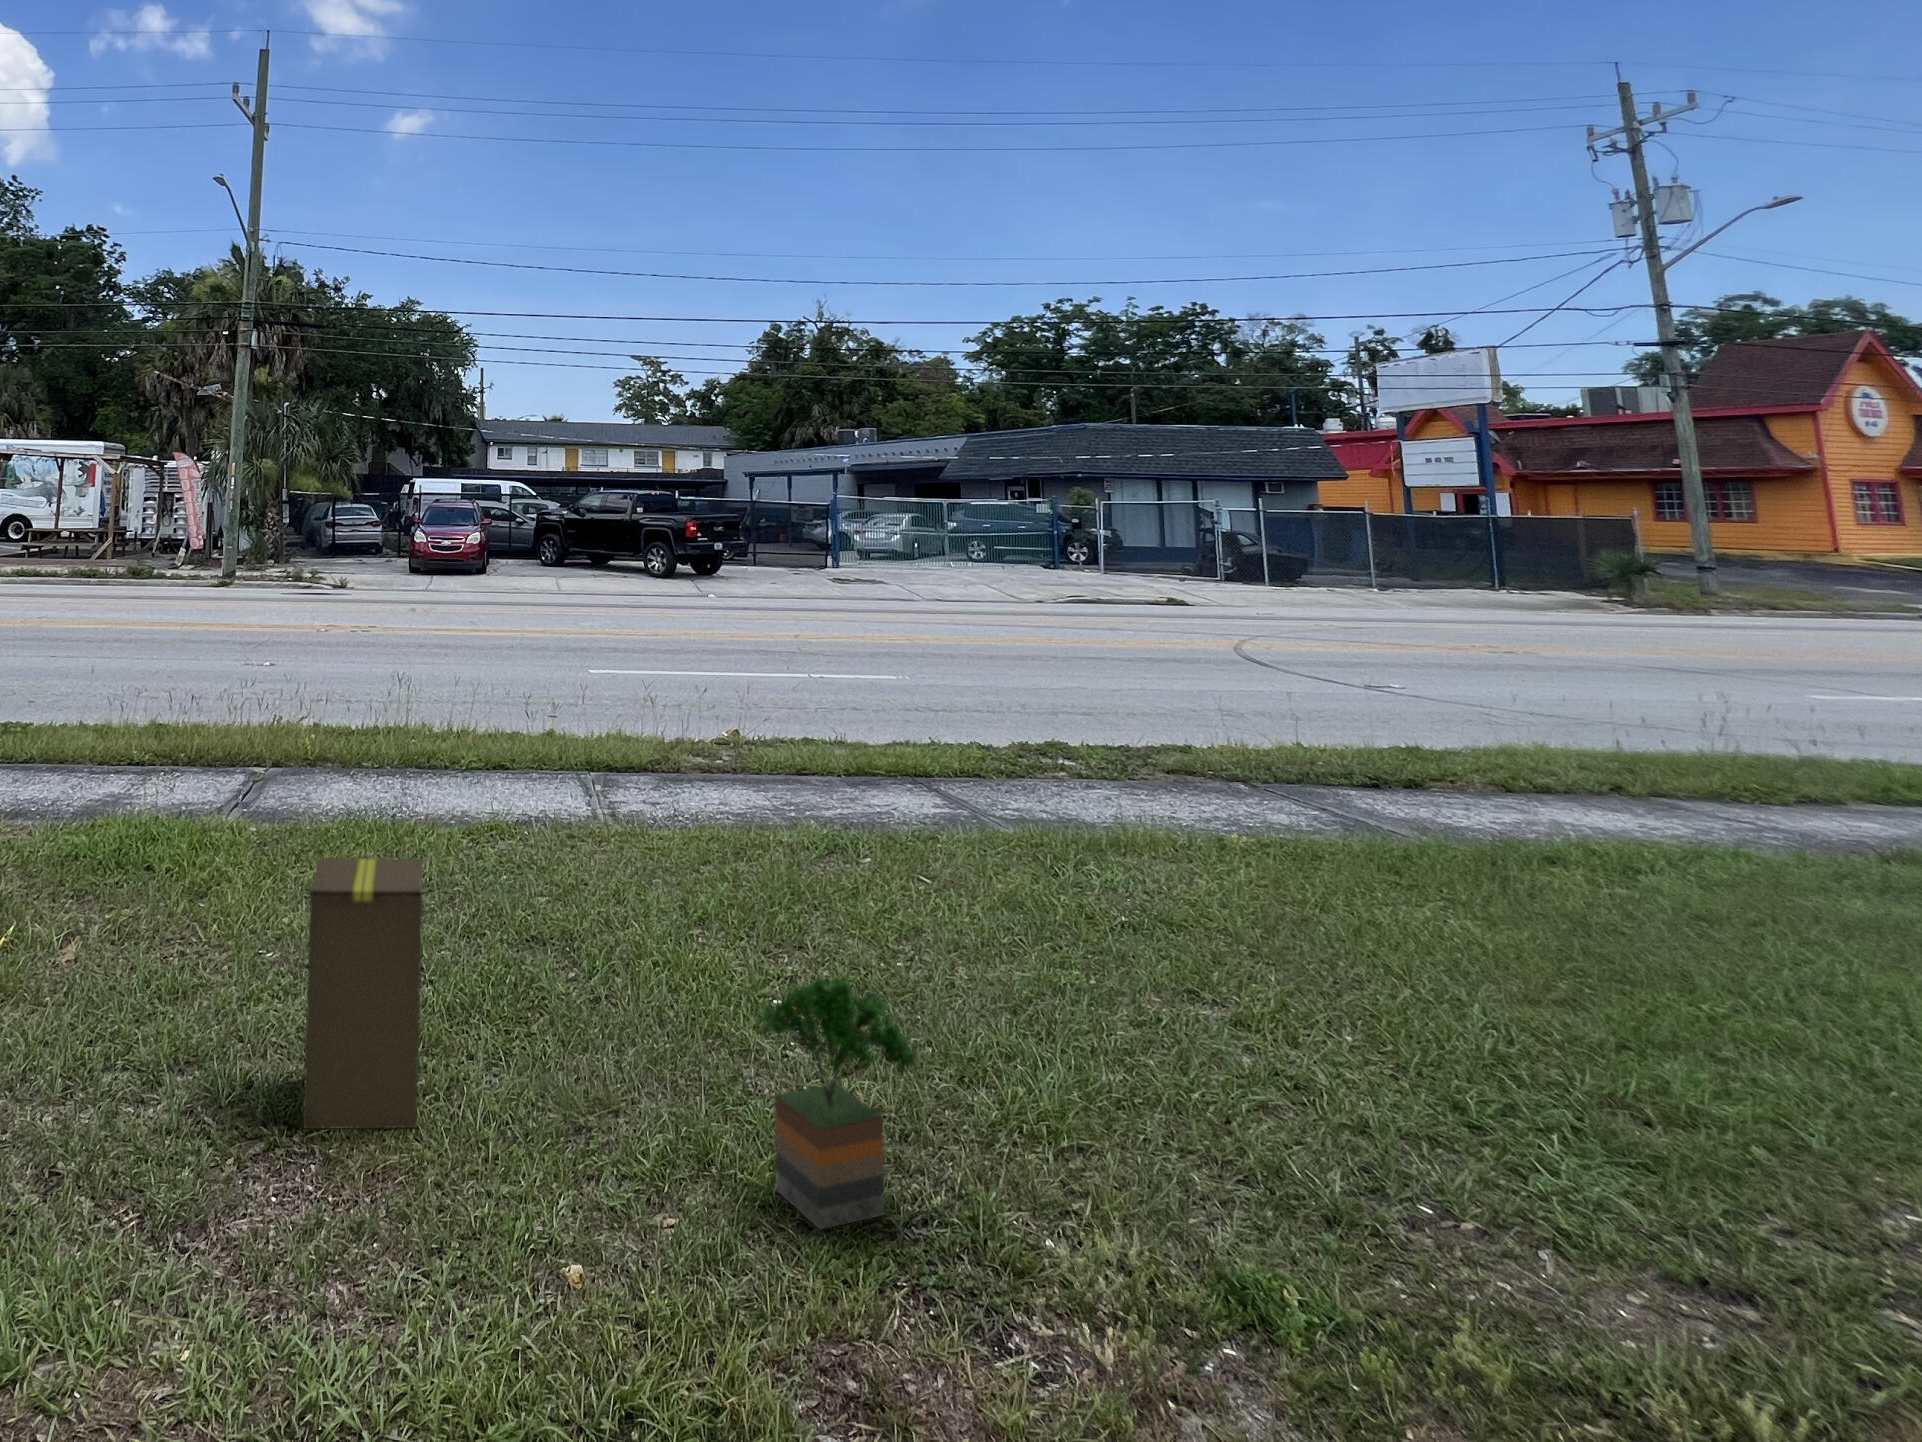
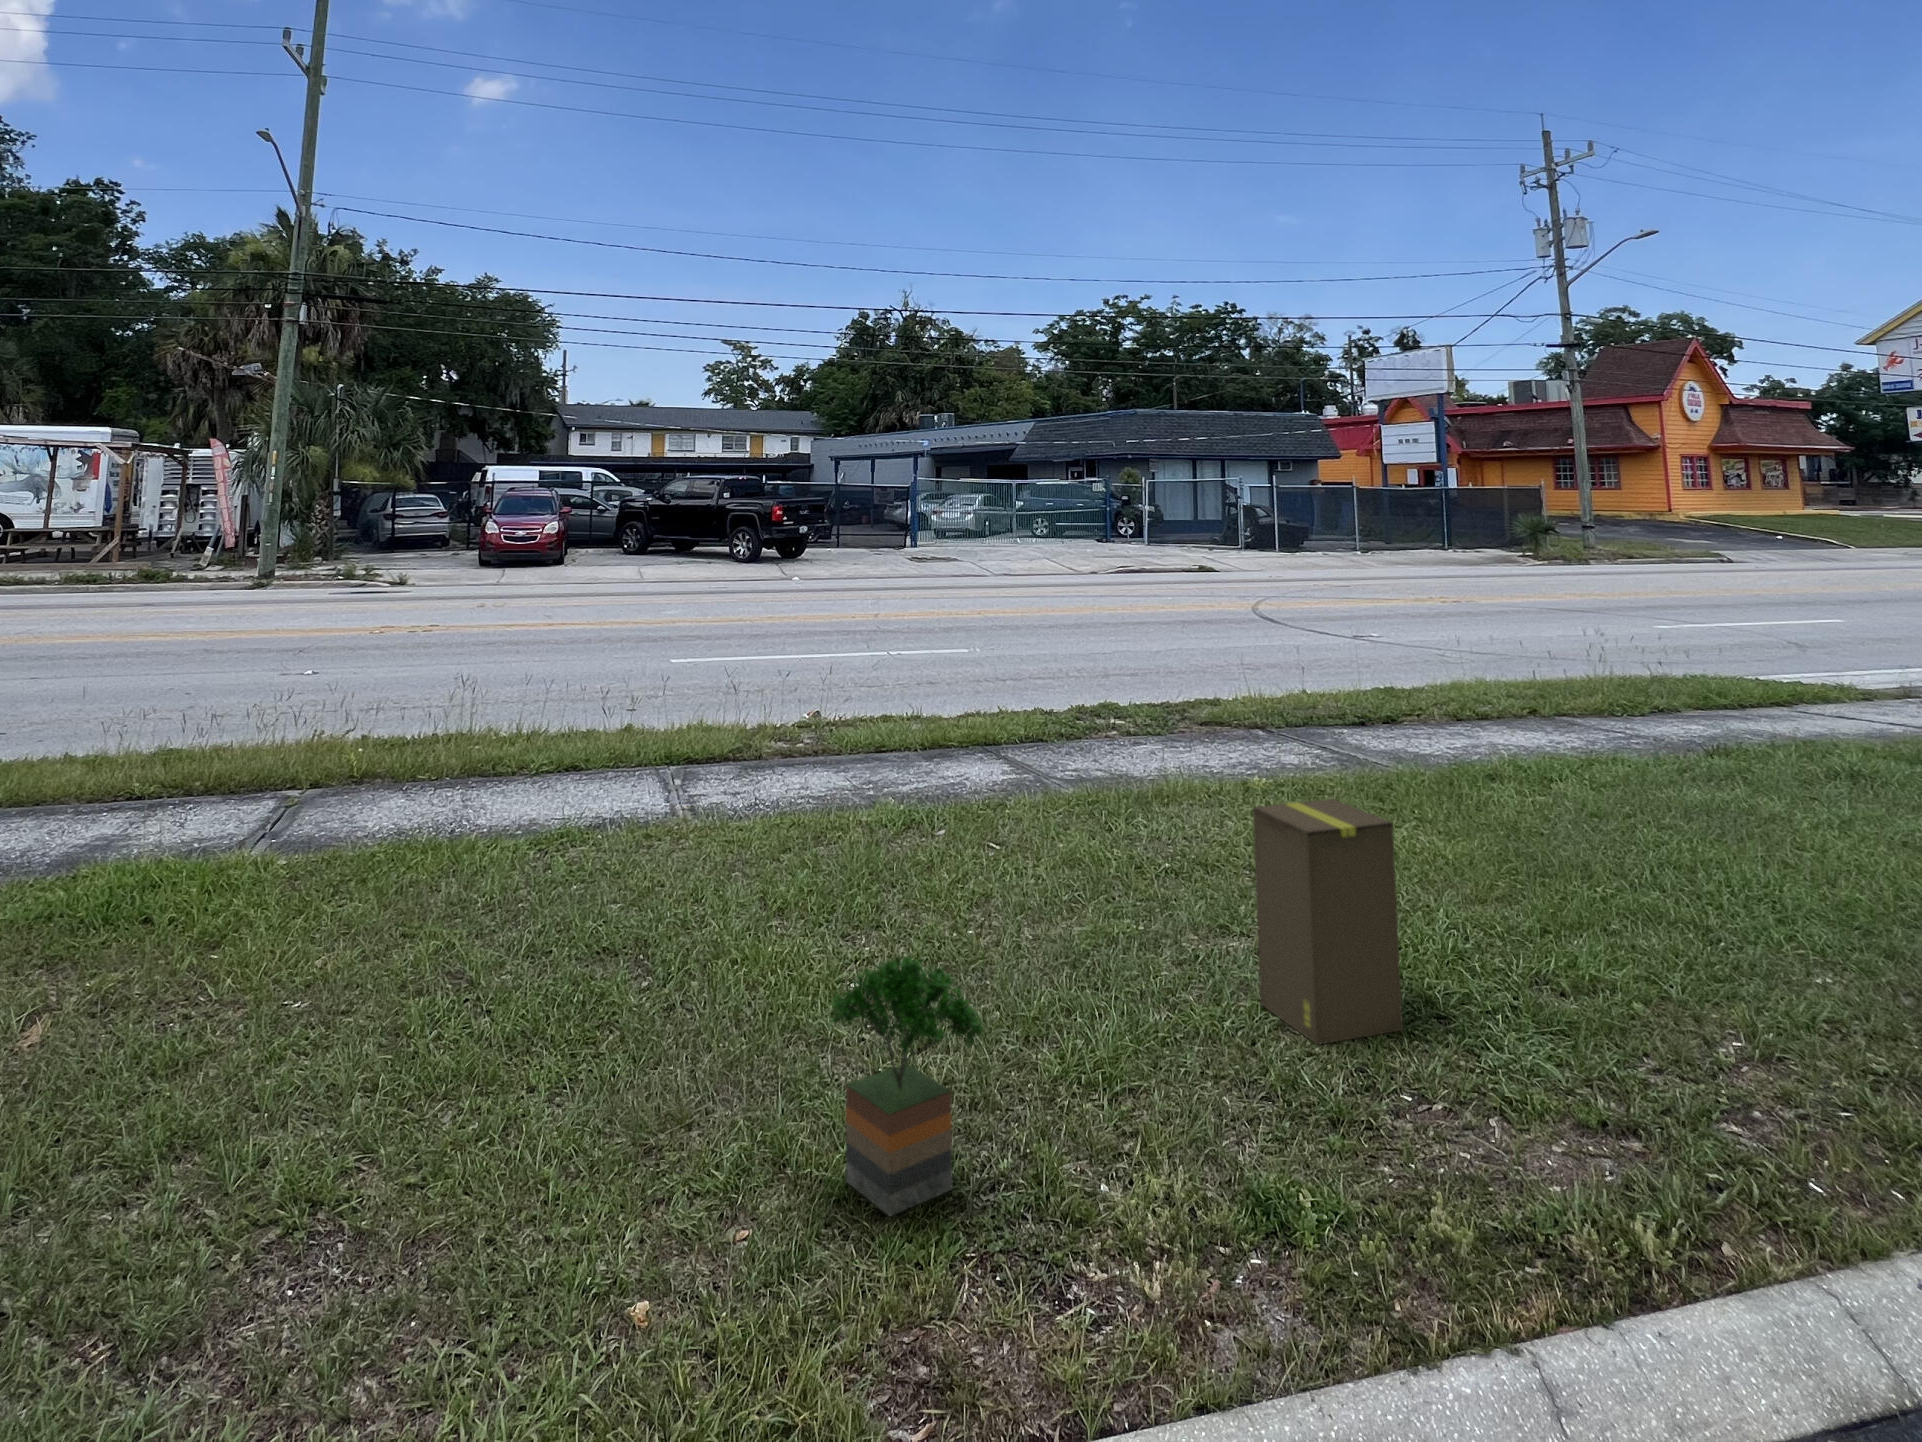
cardboard box: present [303,858,423,1129] -> present [1253,799,1403,1045]

